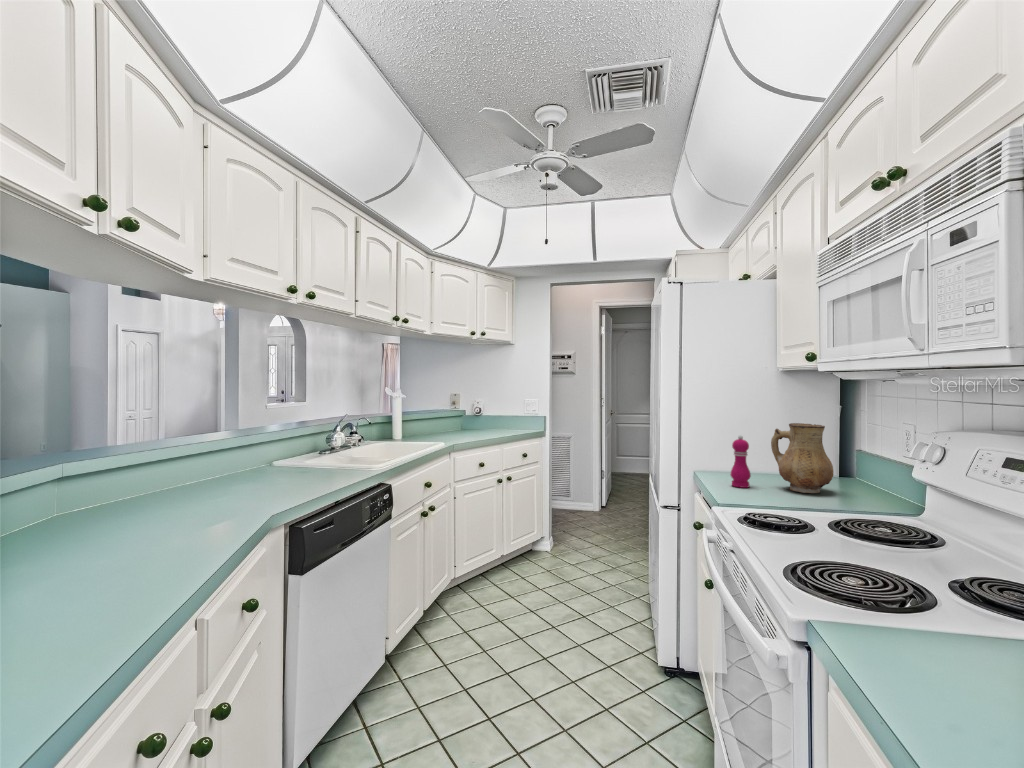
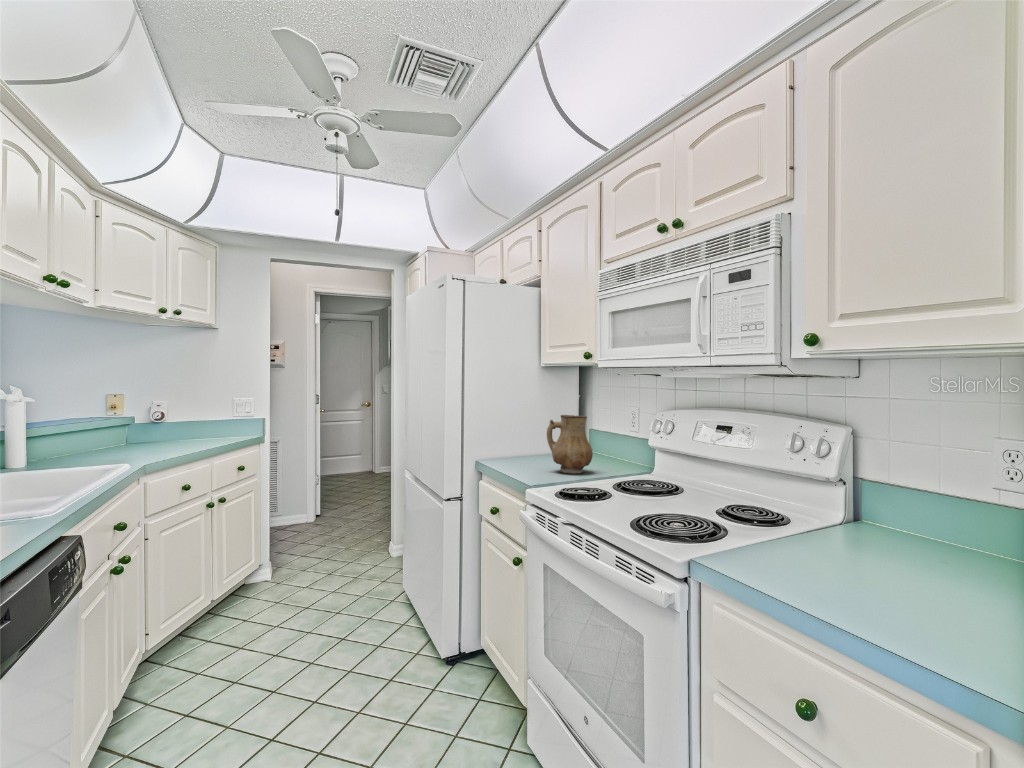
pepper mill: present [730,435,751,488] -> none [516,427,533,474]

